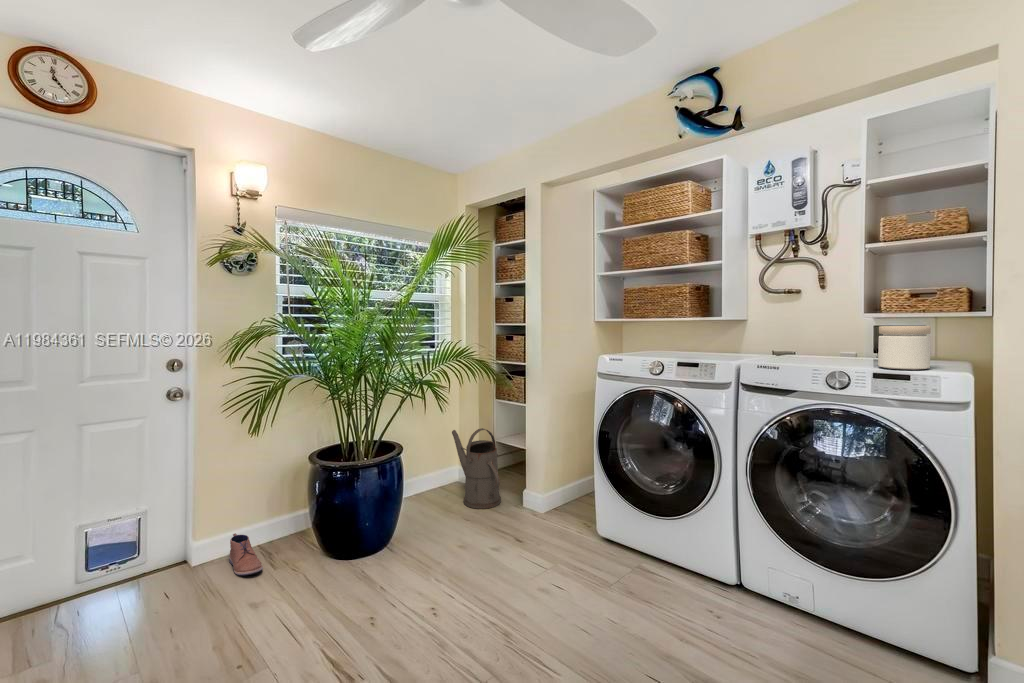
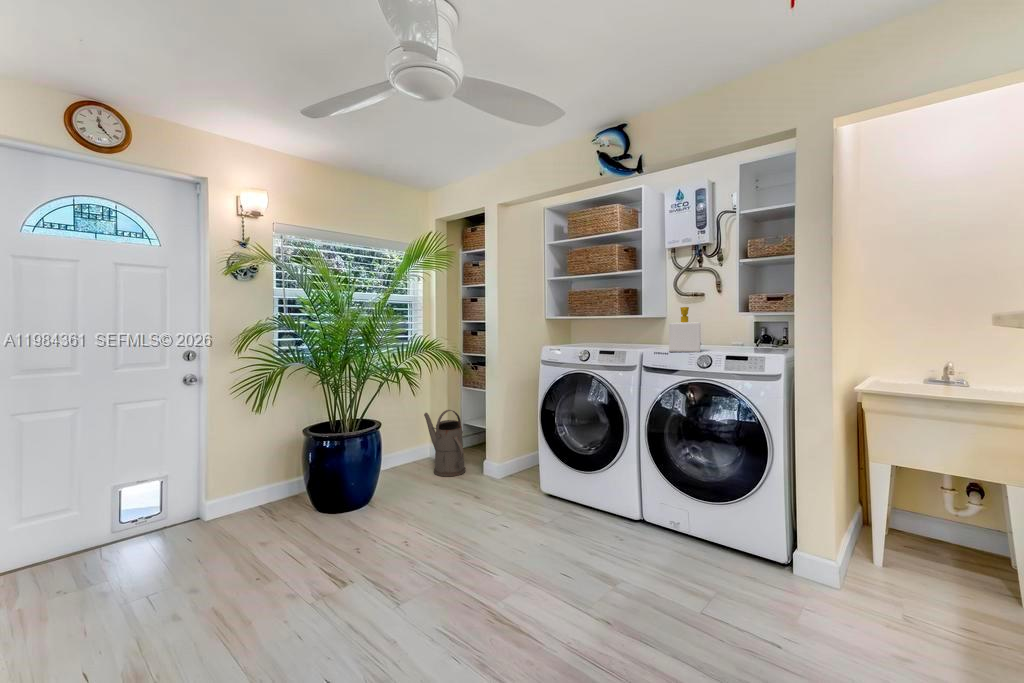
soap bottle: none [778,306,827,366] -> present [669,307,701,352]
jar: present [878,326,931,370] -> none [733,322,765,353]
shoe: present [229,533,263,575] -> none [238,494,267,525]

